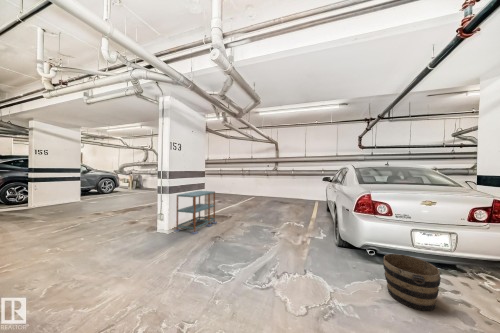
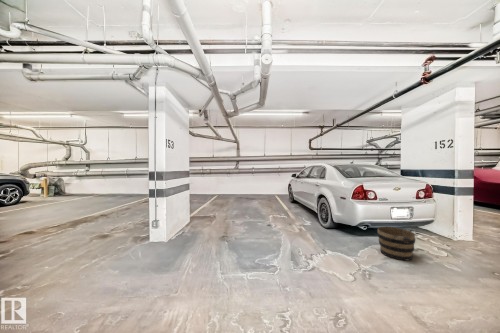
shelving unit: present [174,191,217,234] -> none [168,192,208,238]

